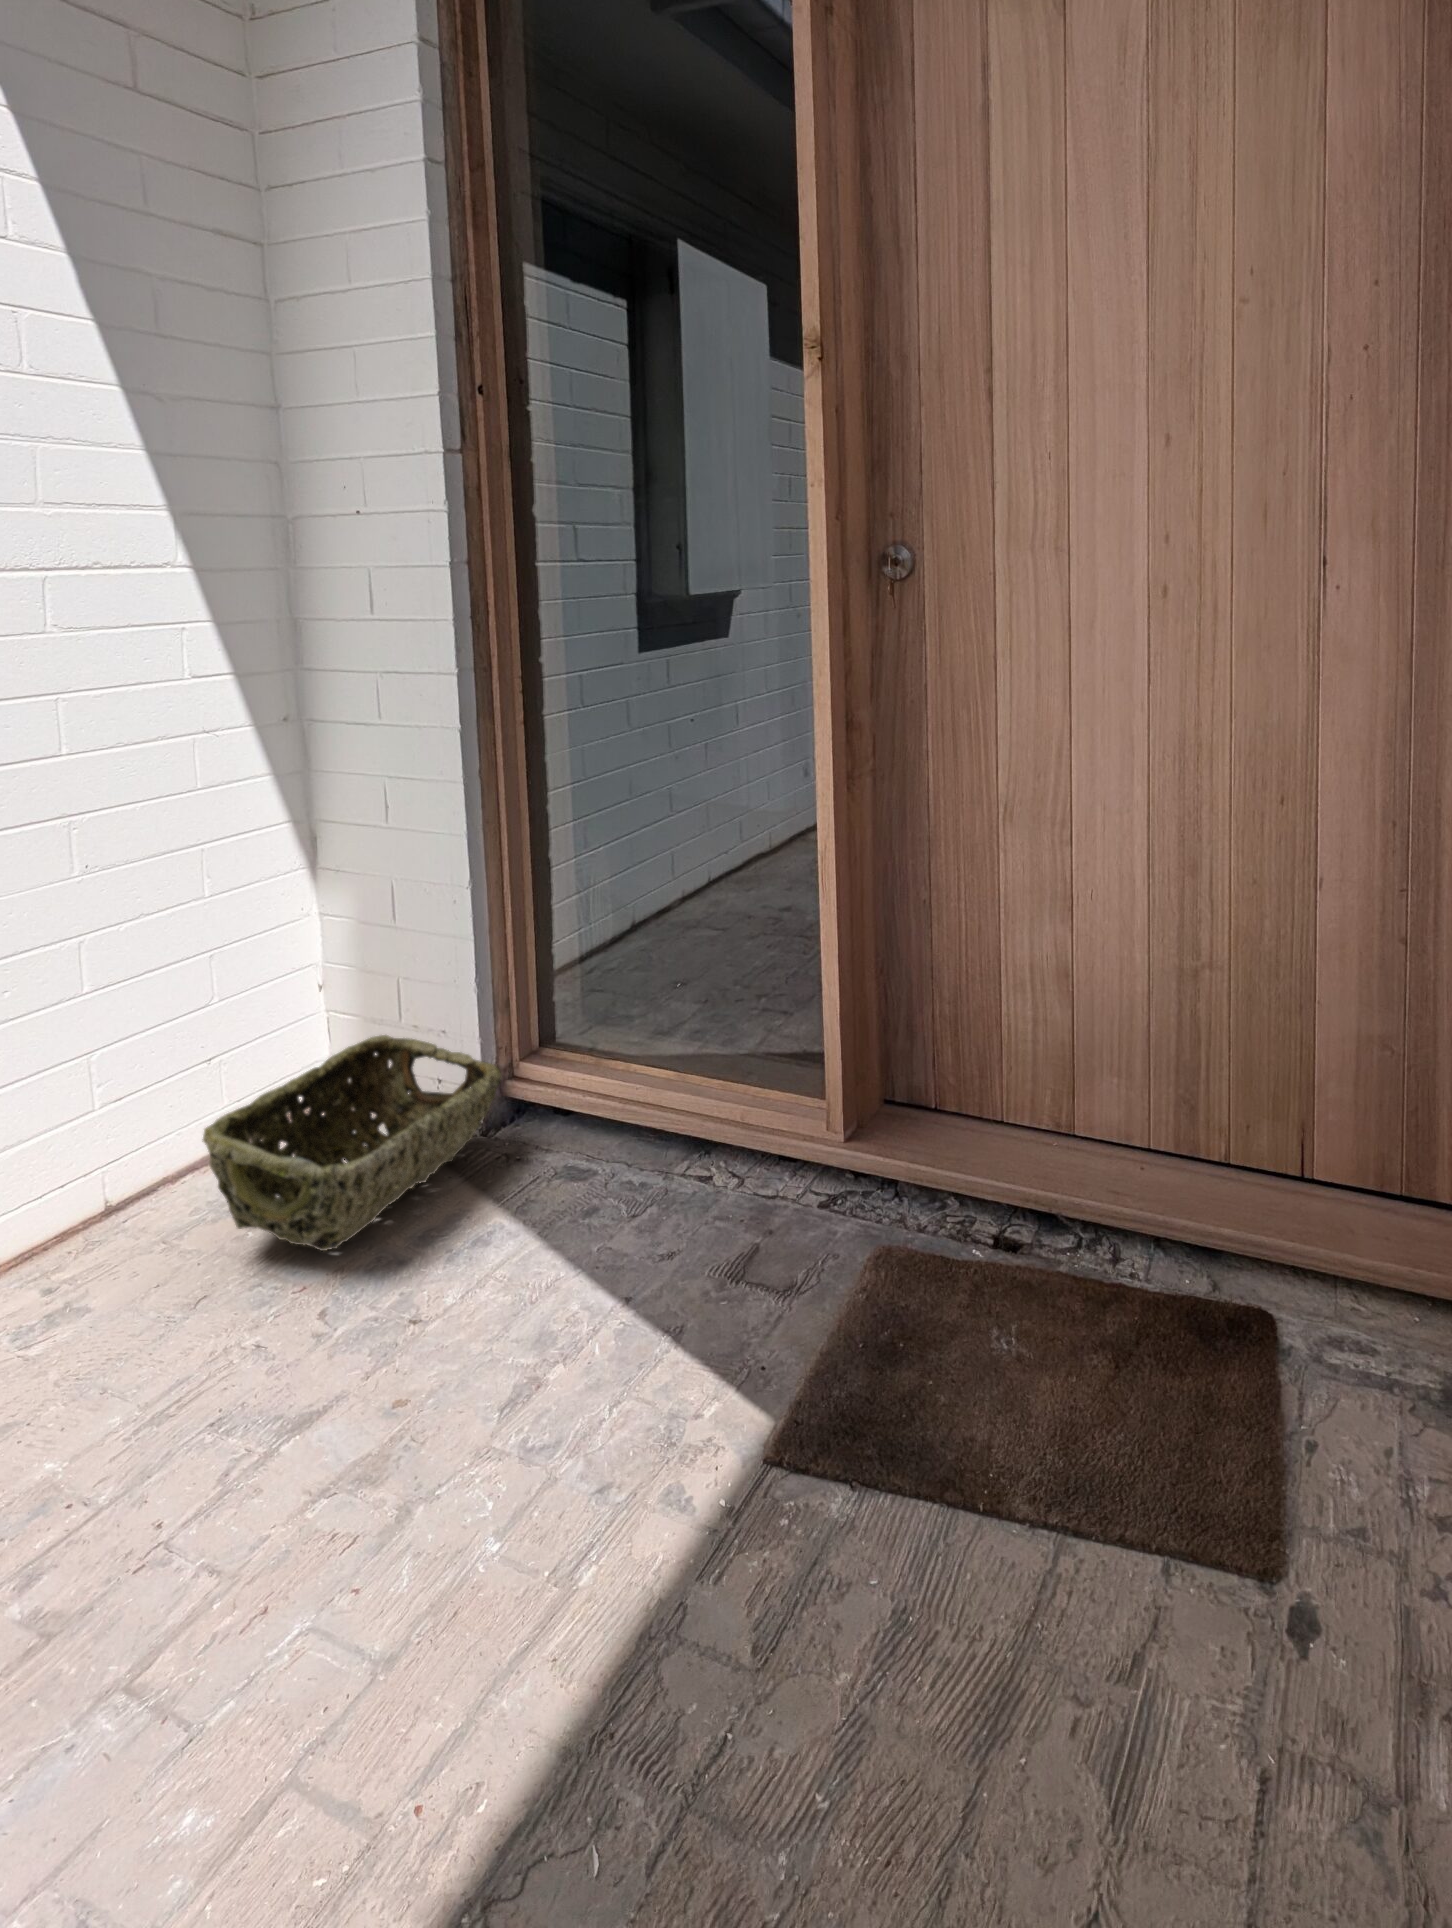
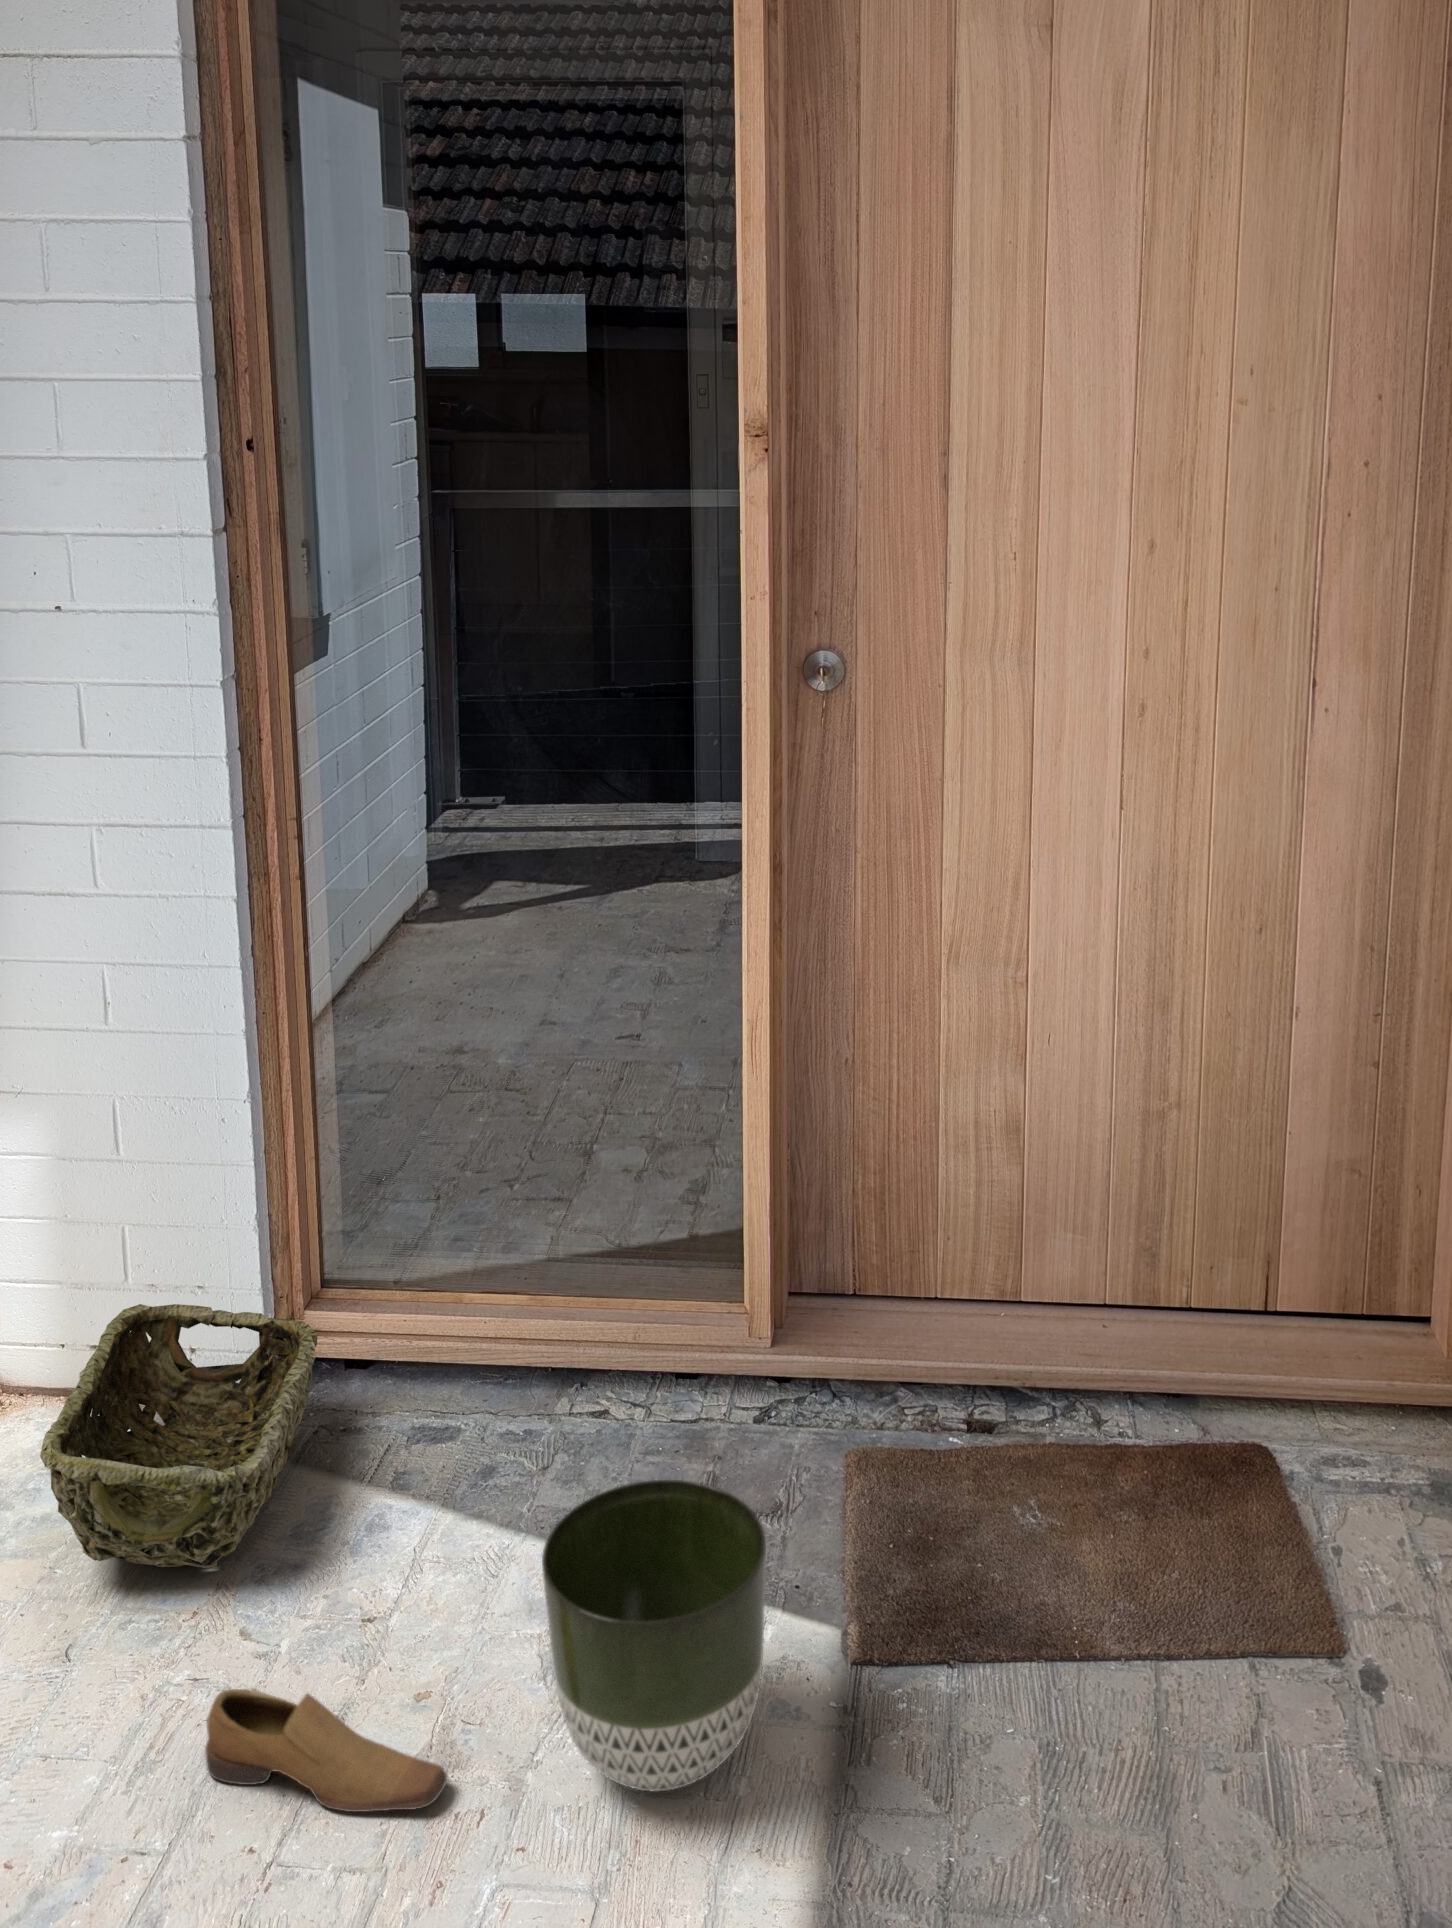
planter: none [396,1232,635,1565] -> present [542,1480,766,1791]
shoe: none [172,1362,336,1524] -> present [205,1689,447,1812]

